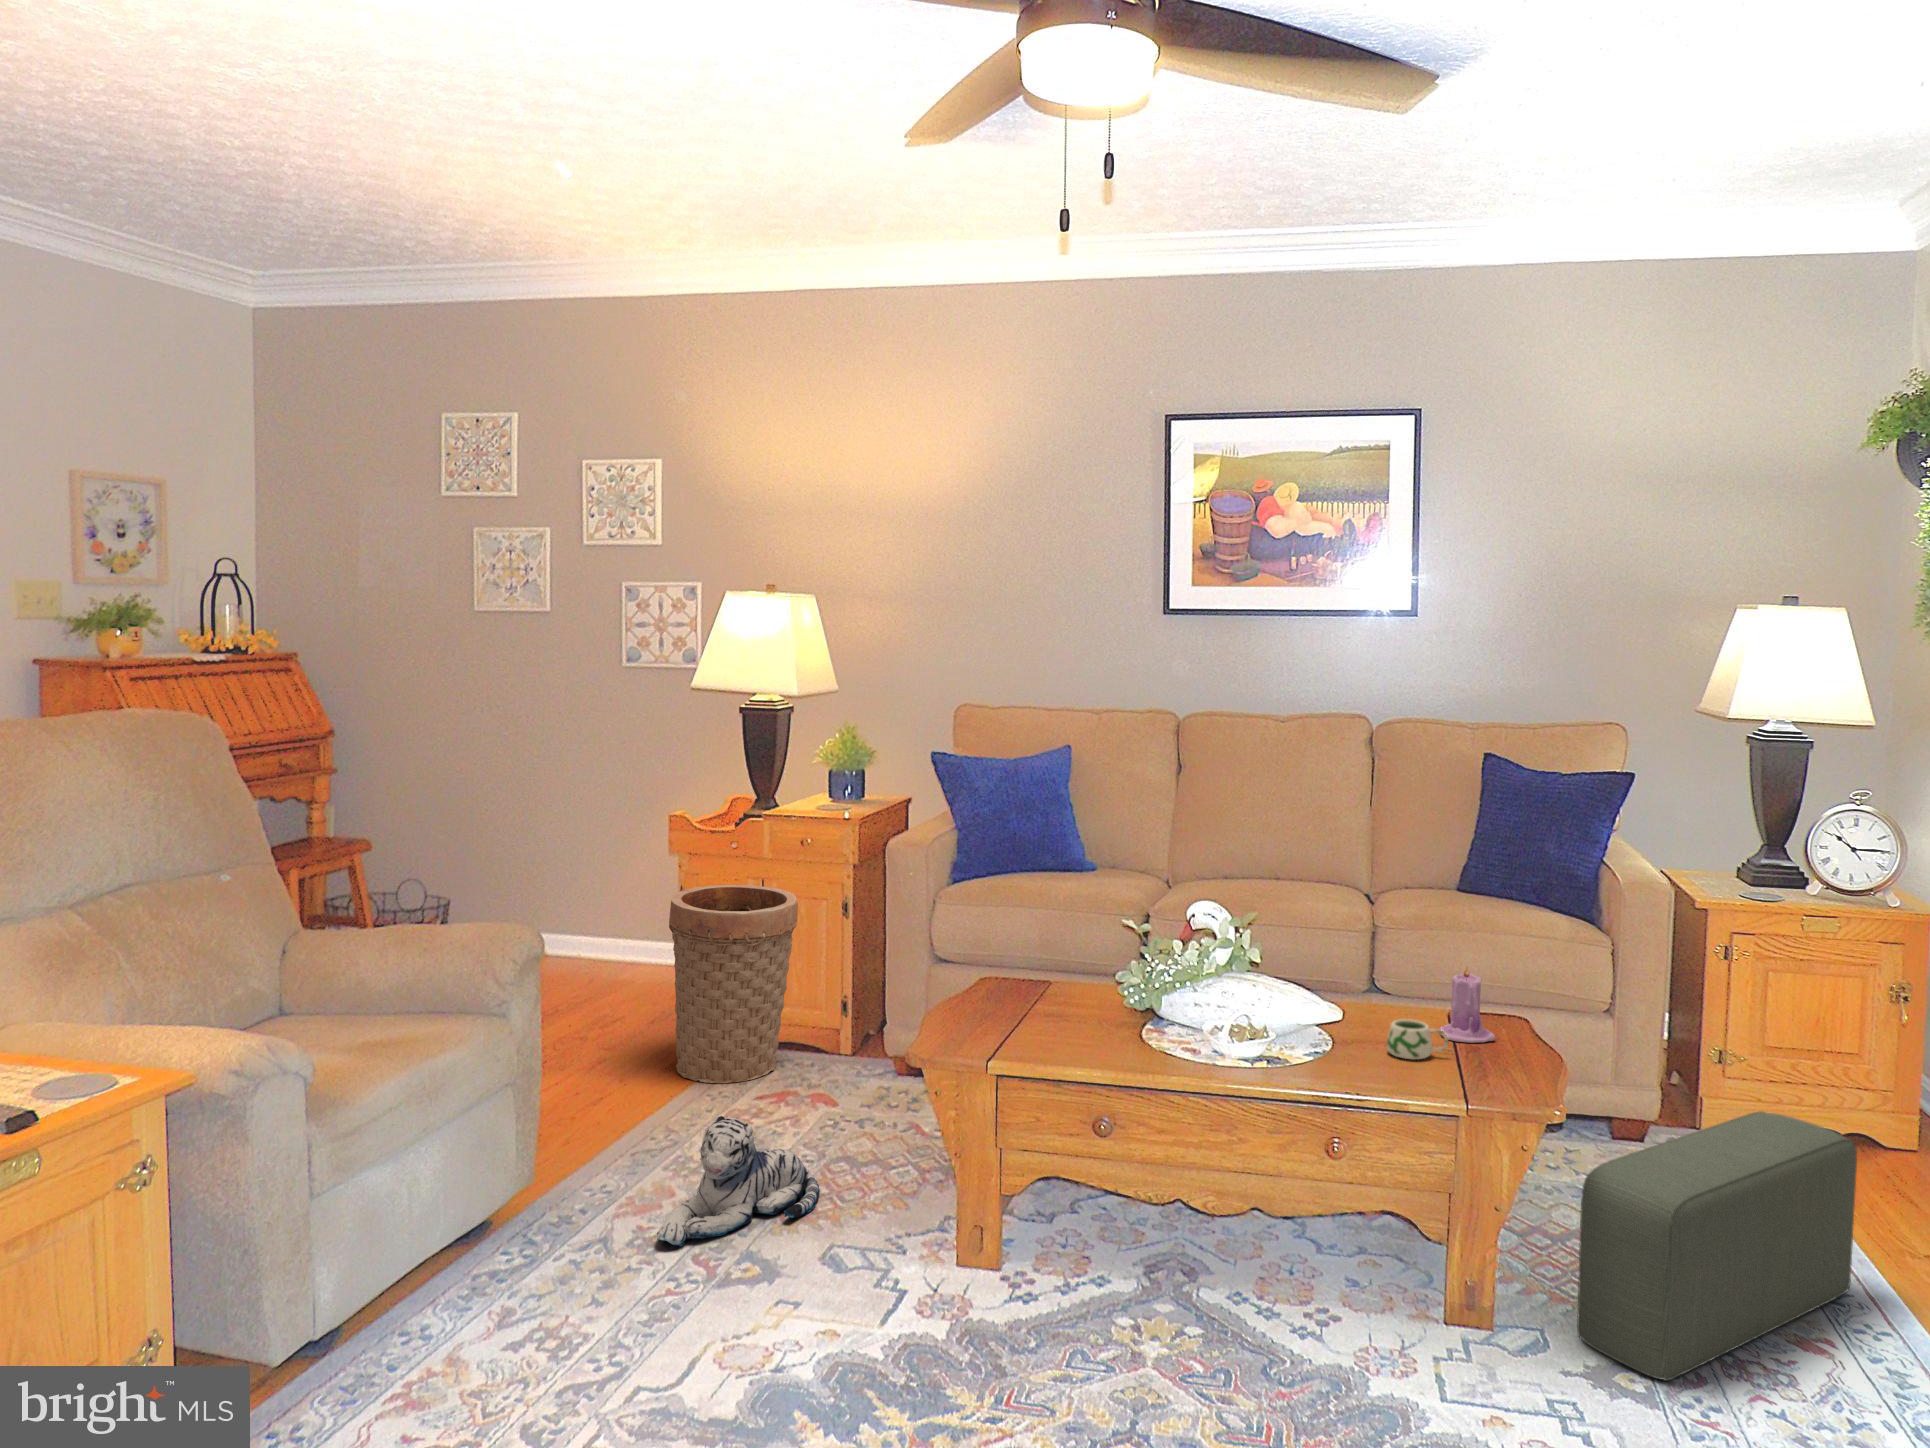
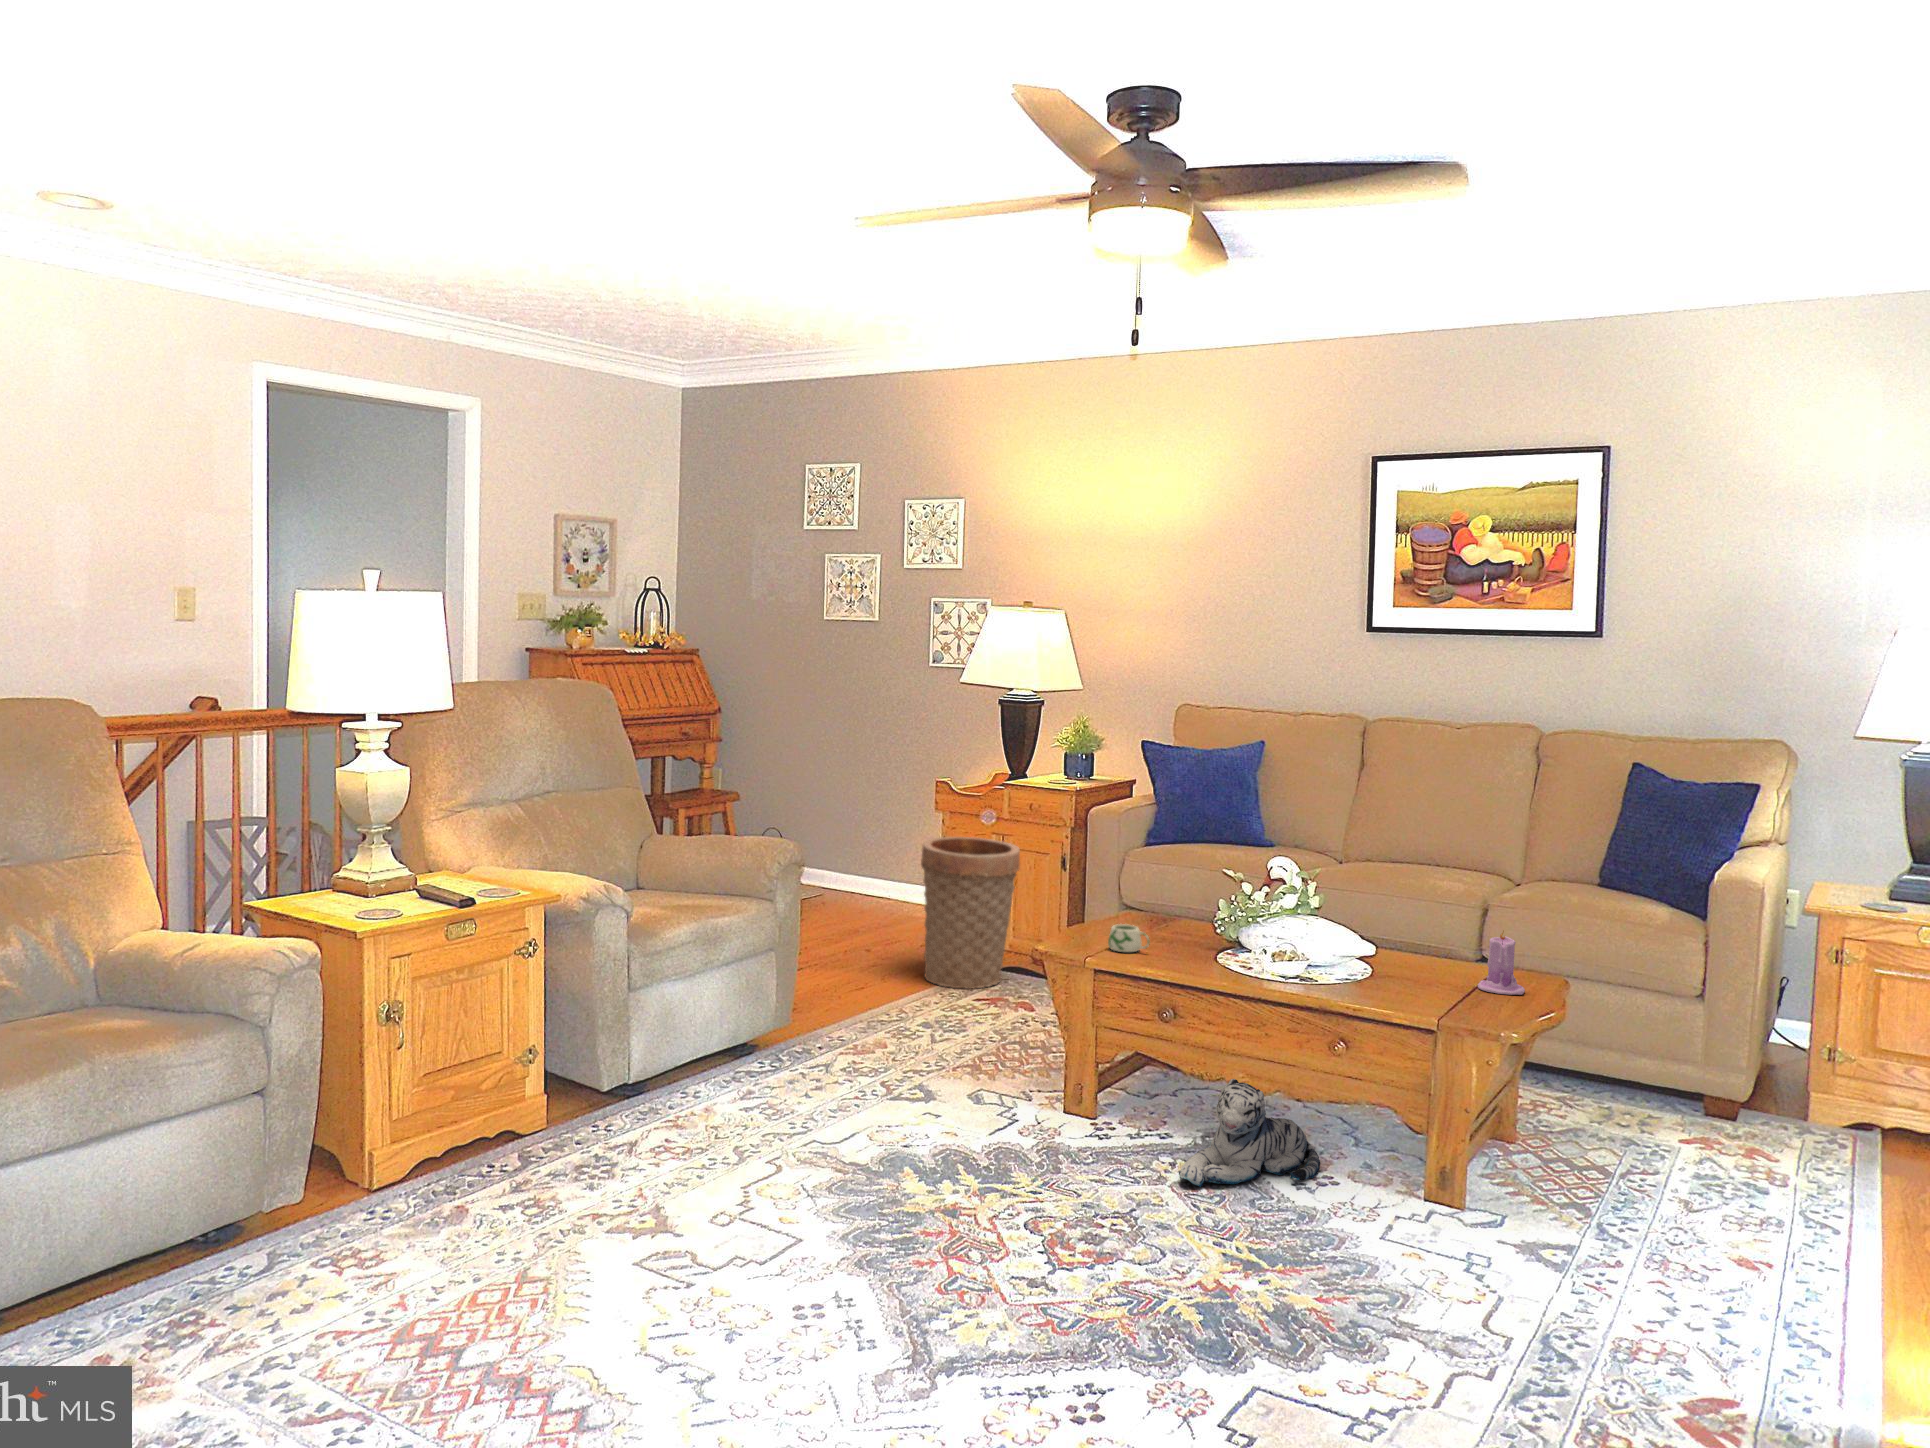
mug: present [1387,1019,1448,1060] -> present [1108,924,1150,952]
pouf: present [1577,1112,1857,1381] -> none [1535,1081,1849,1268]
plush toy: present [657,1115,820,1246] -> present [1179,1079,1320,1187]

